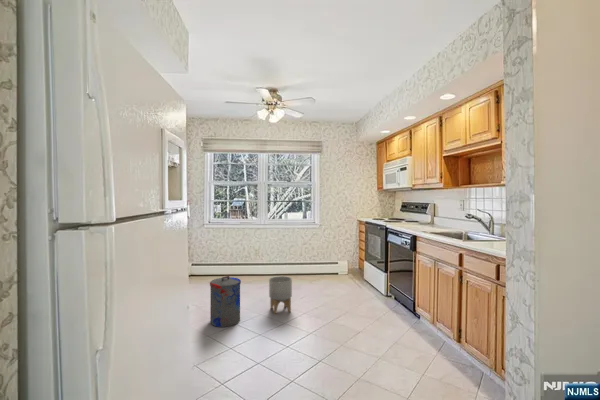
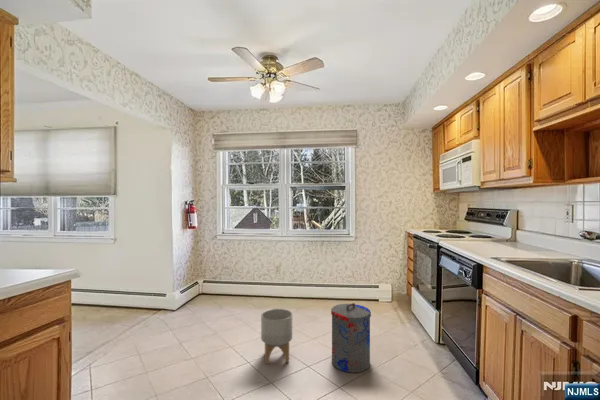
trash can: present [210,276,241,327] -> present [331,303,371,373]

